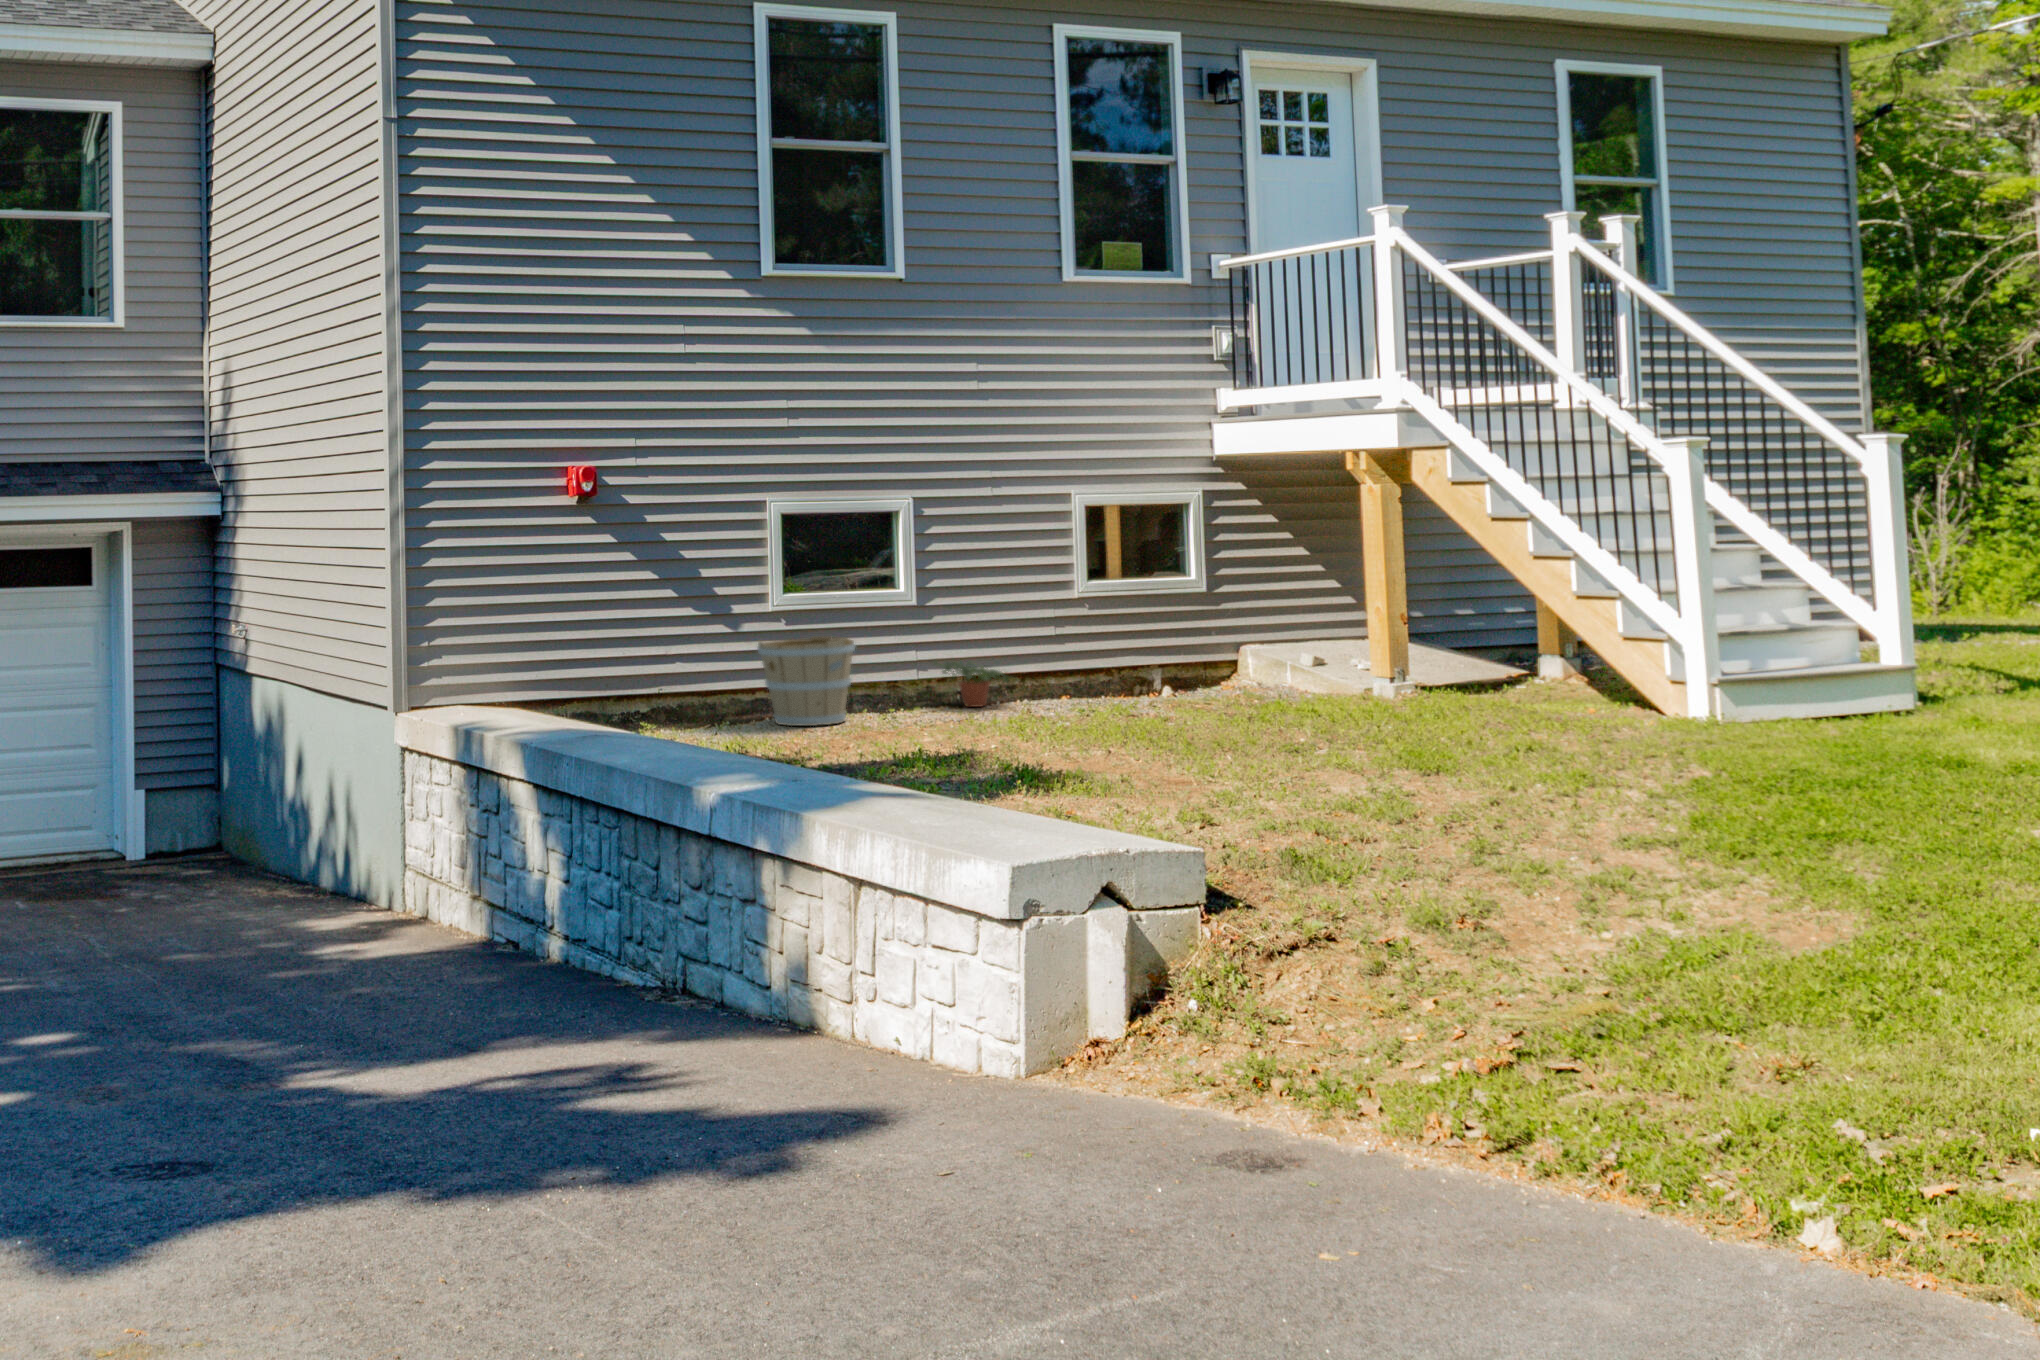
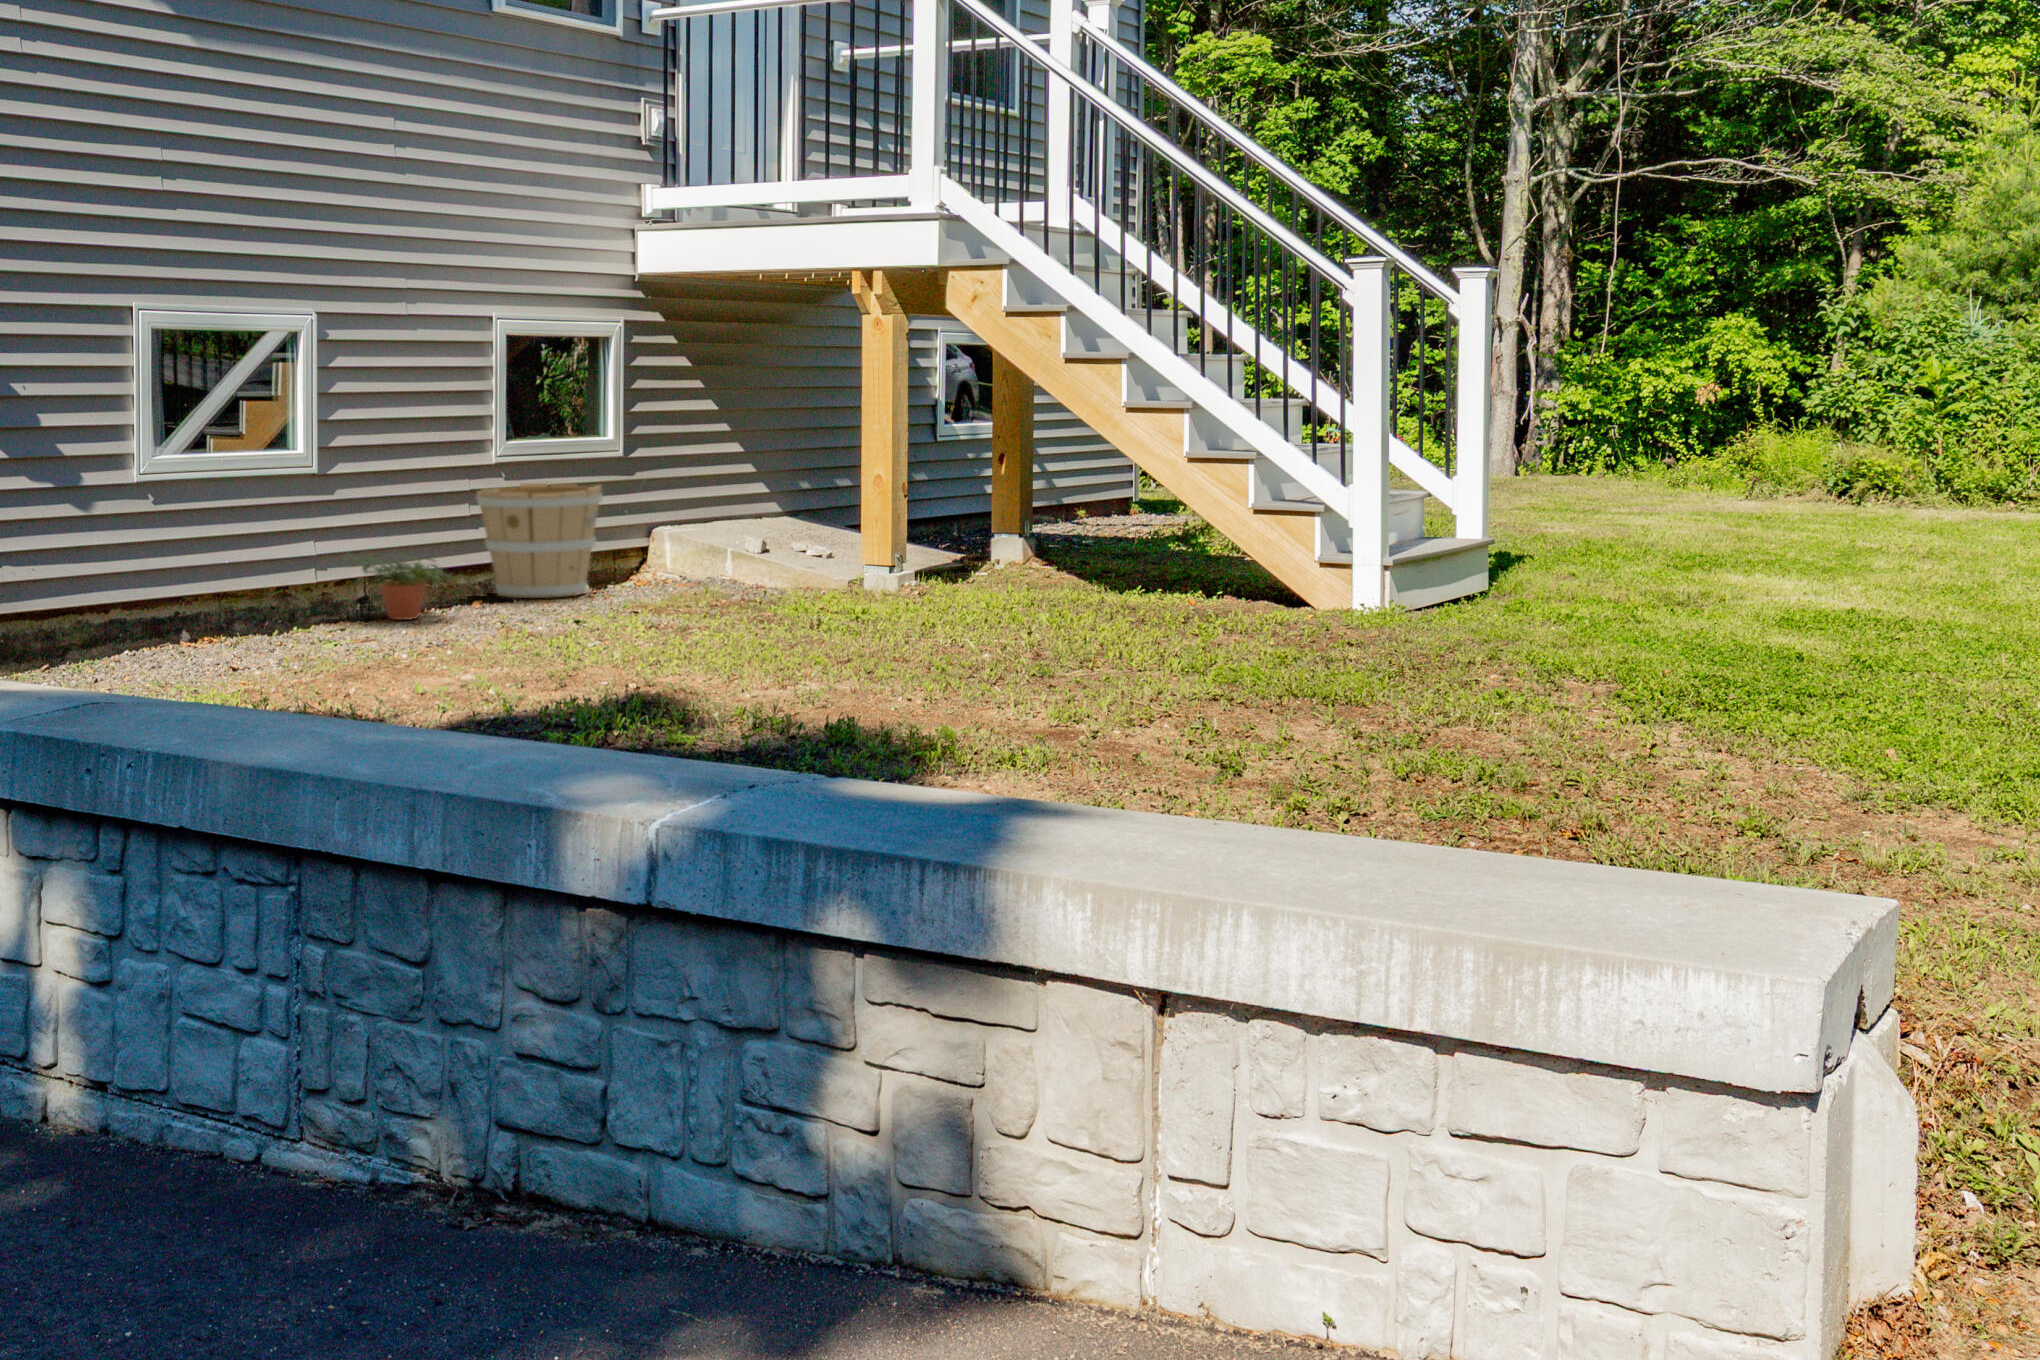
wooden bucket: present [758,636,855,726] -> present [476,483,602,598]

